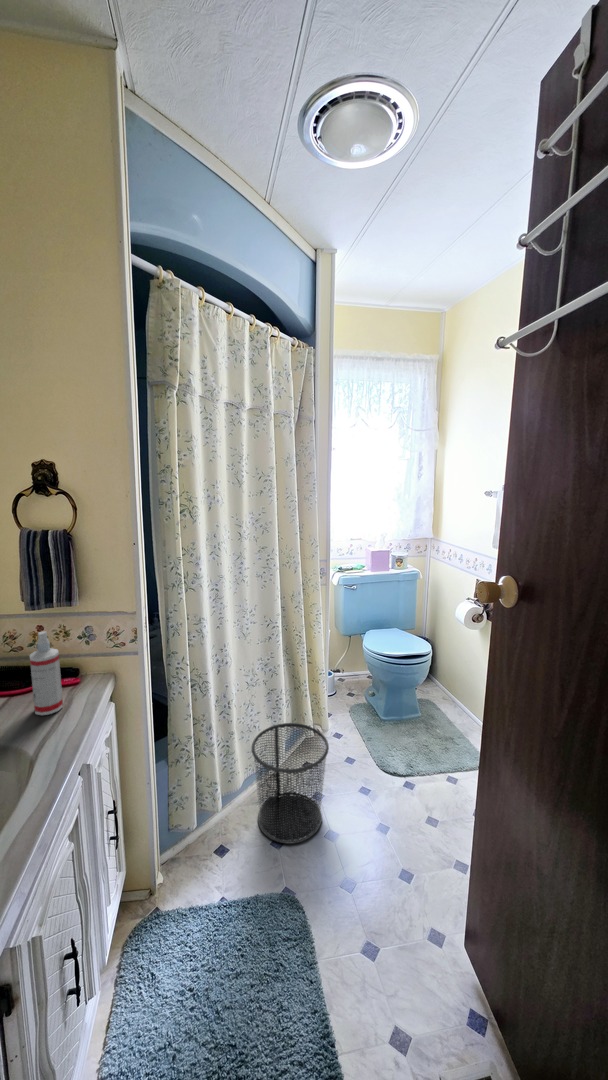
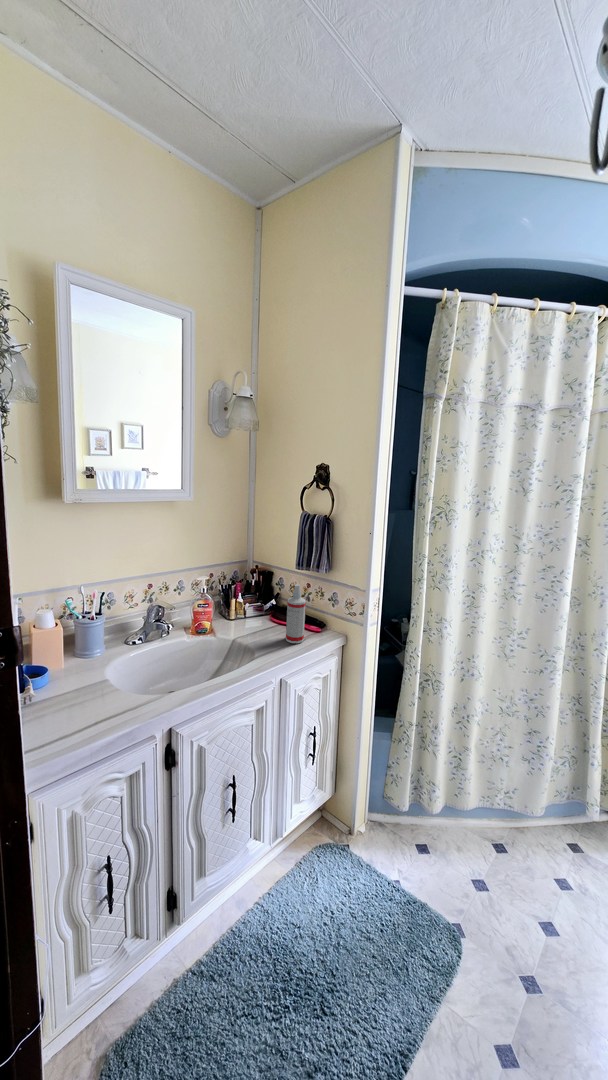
waste bin: present [251,723,329,844] -> none [467,767,569,911]

